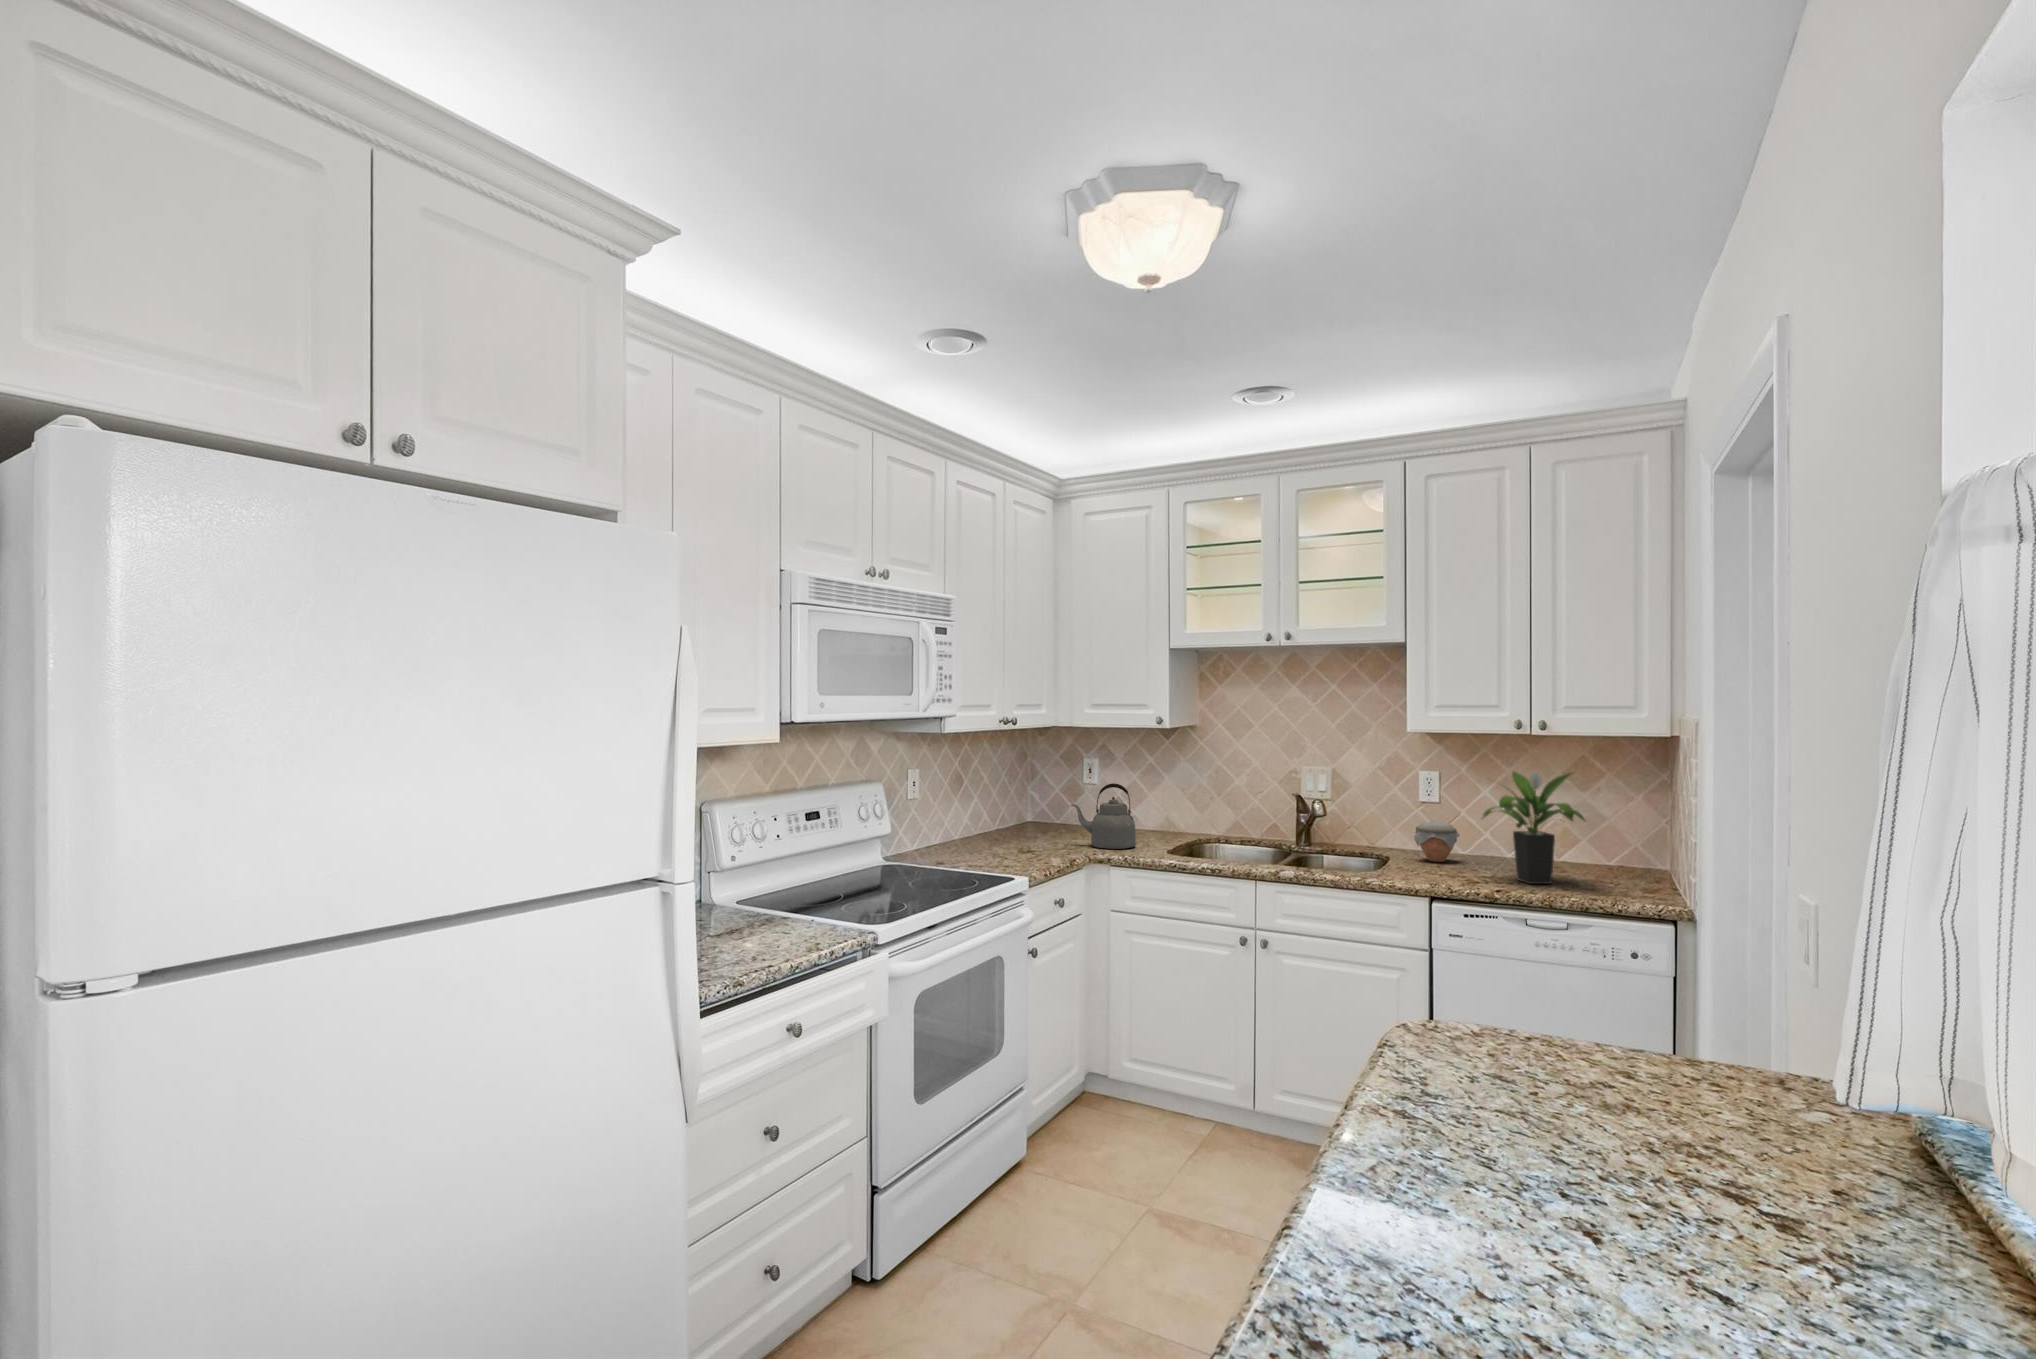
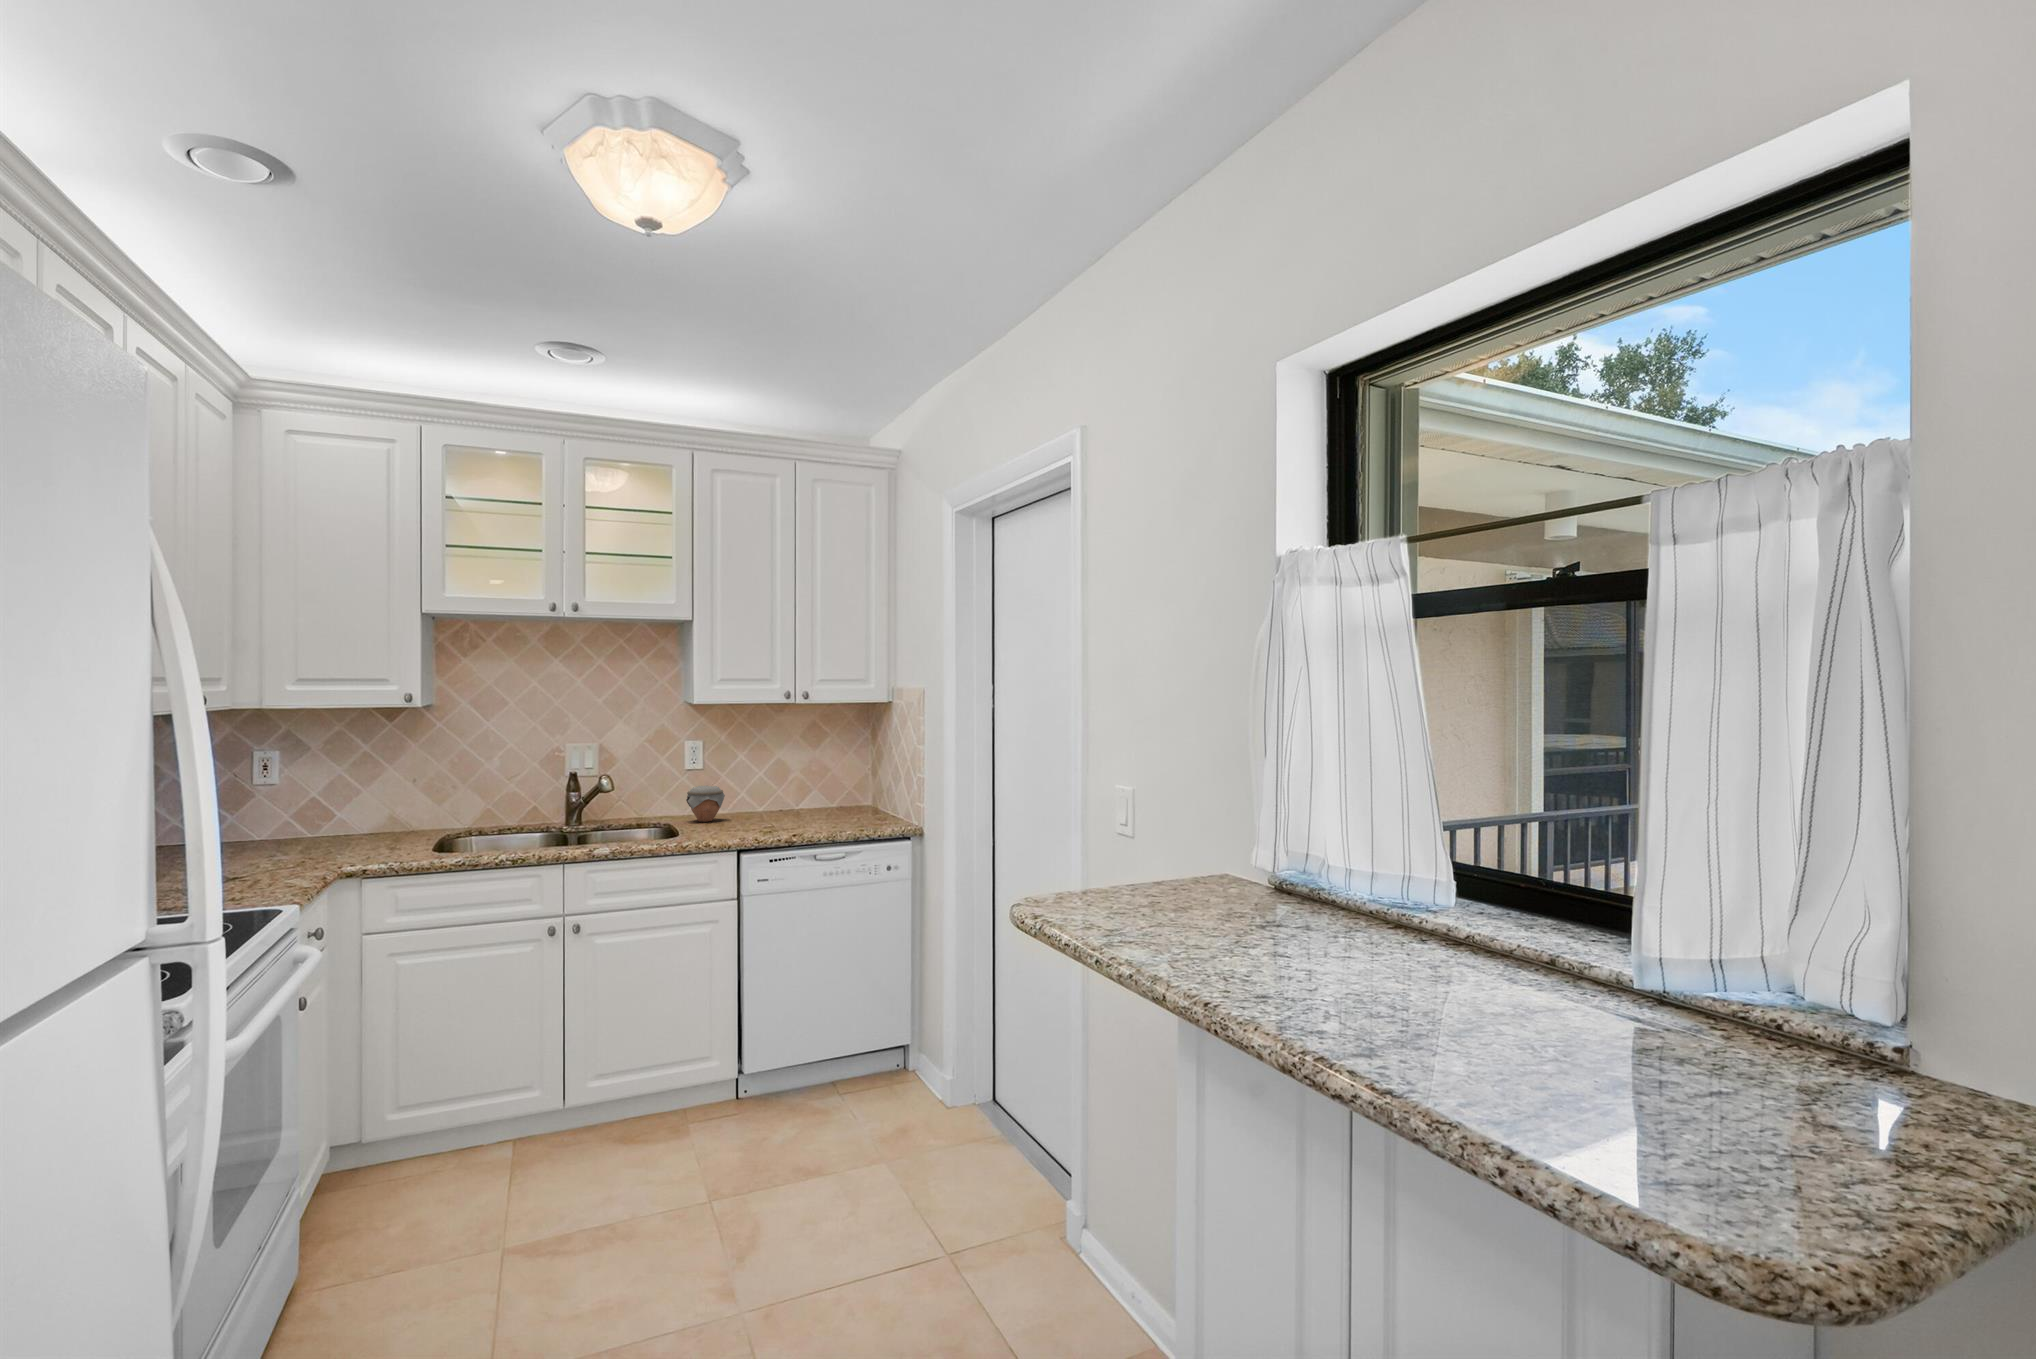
potted plant: present [1483,771,1584,884] -> none [761,732,847,827]
kettle: present [1071,783,1136,849] -> none [270,777,373,859]

